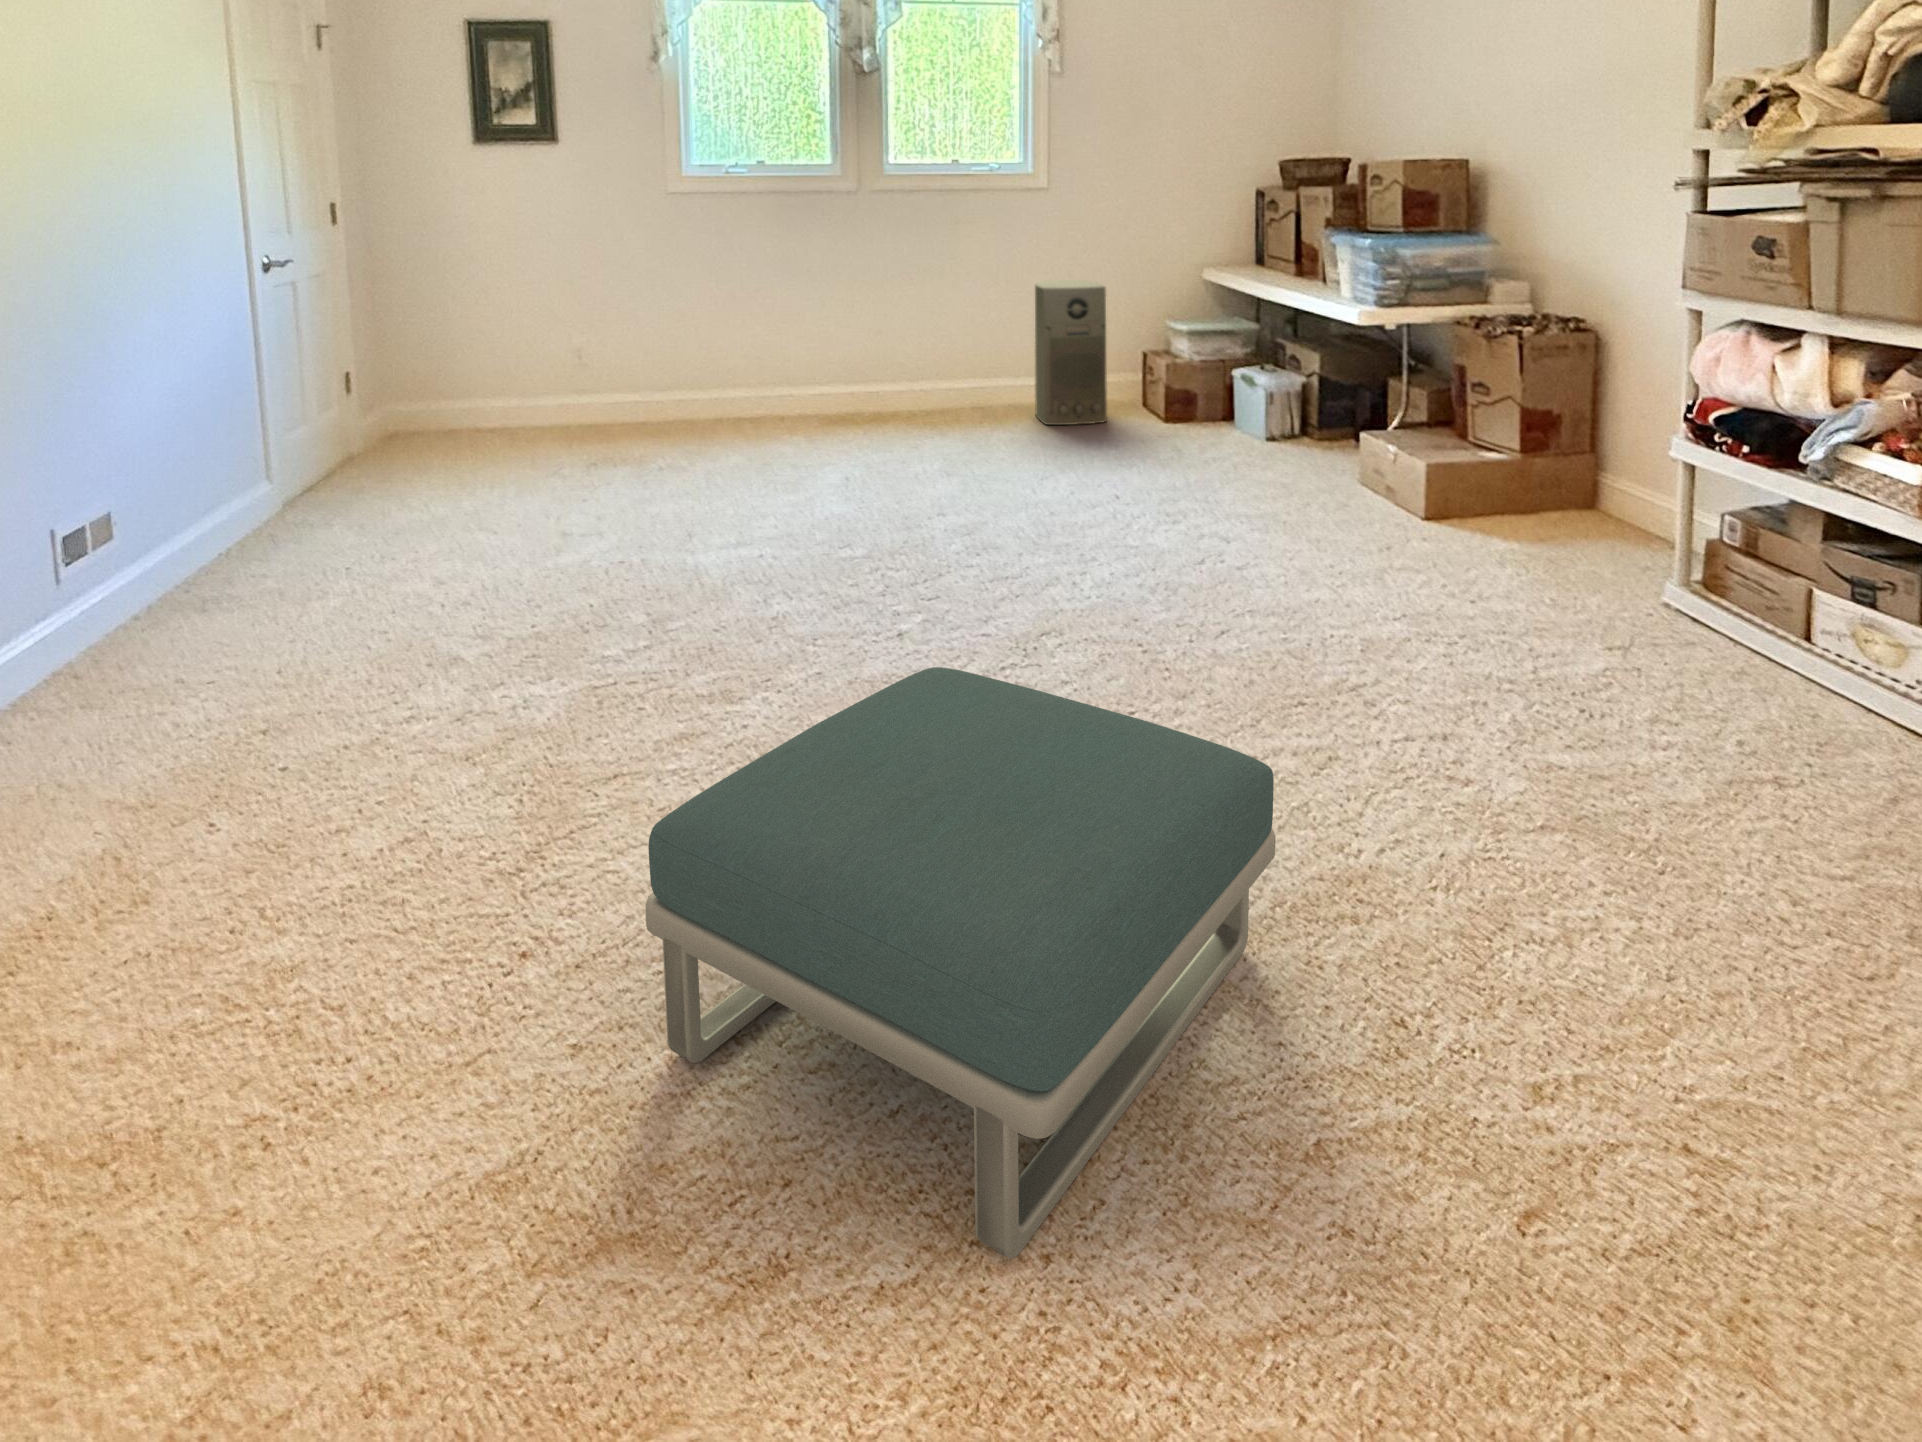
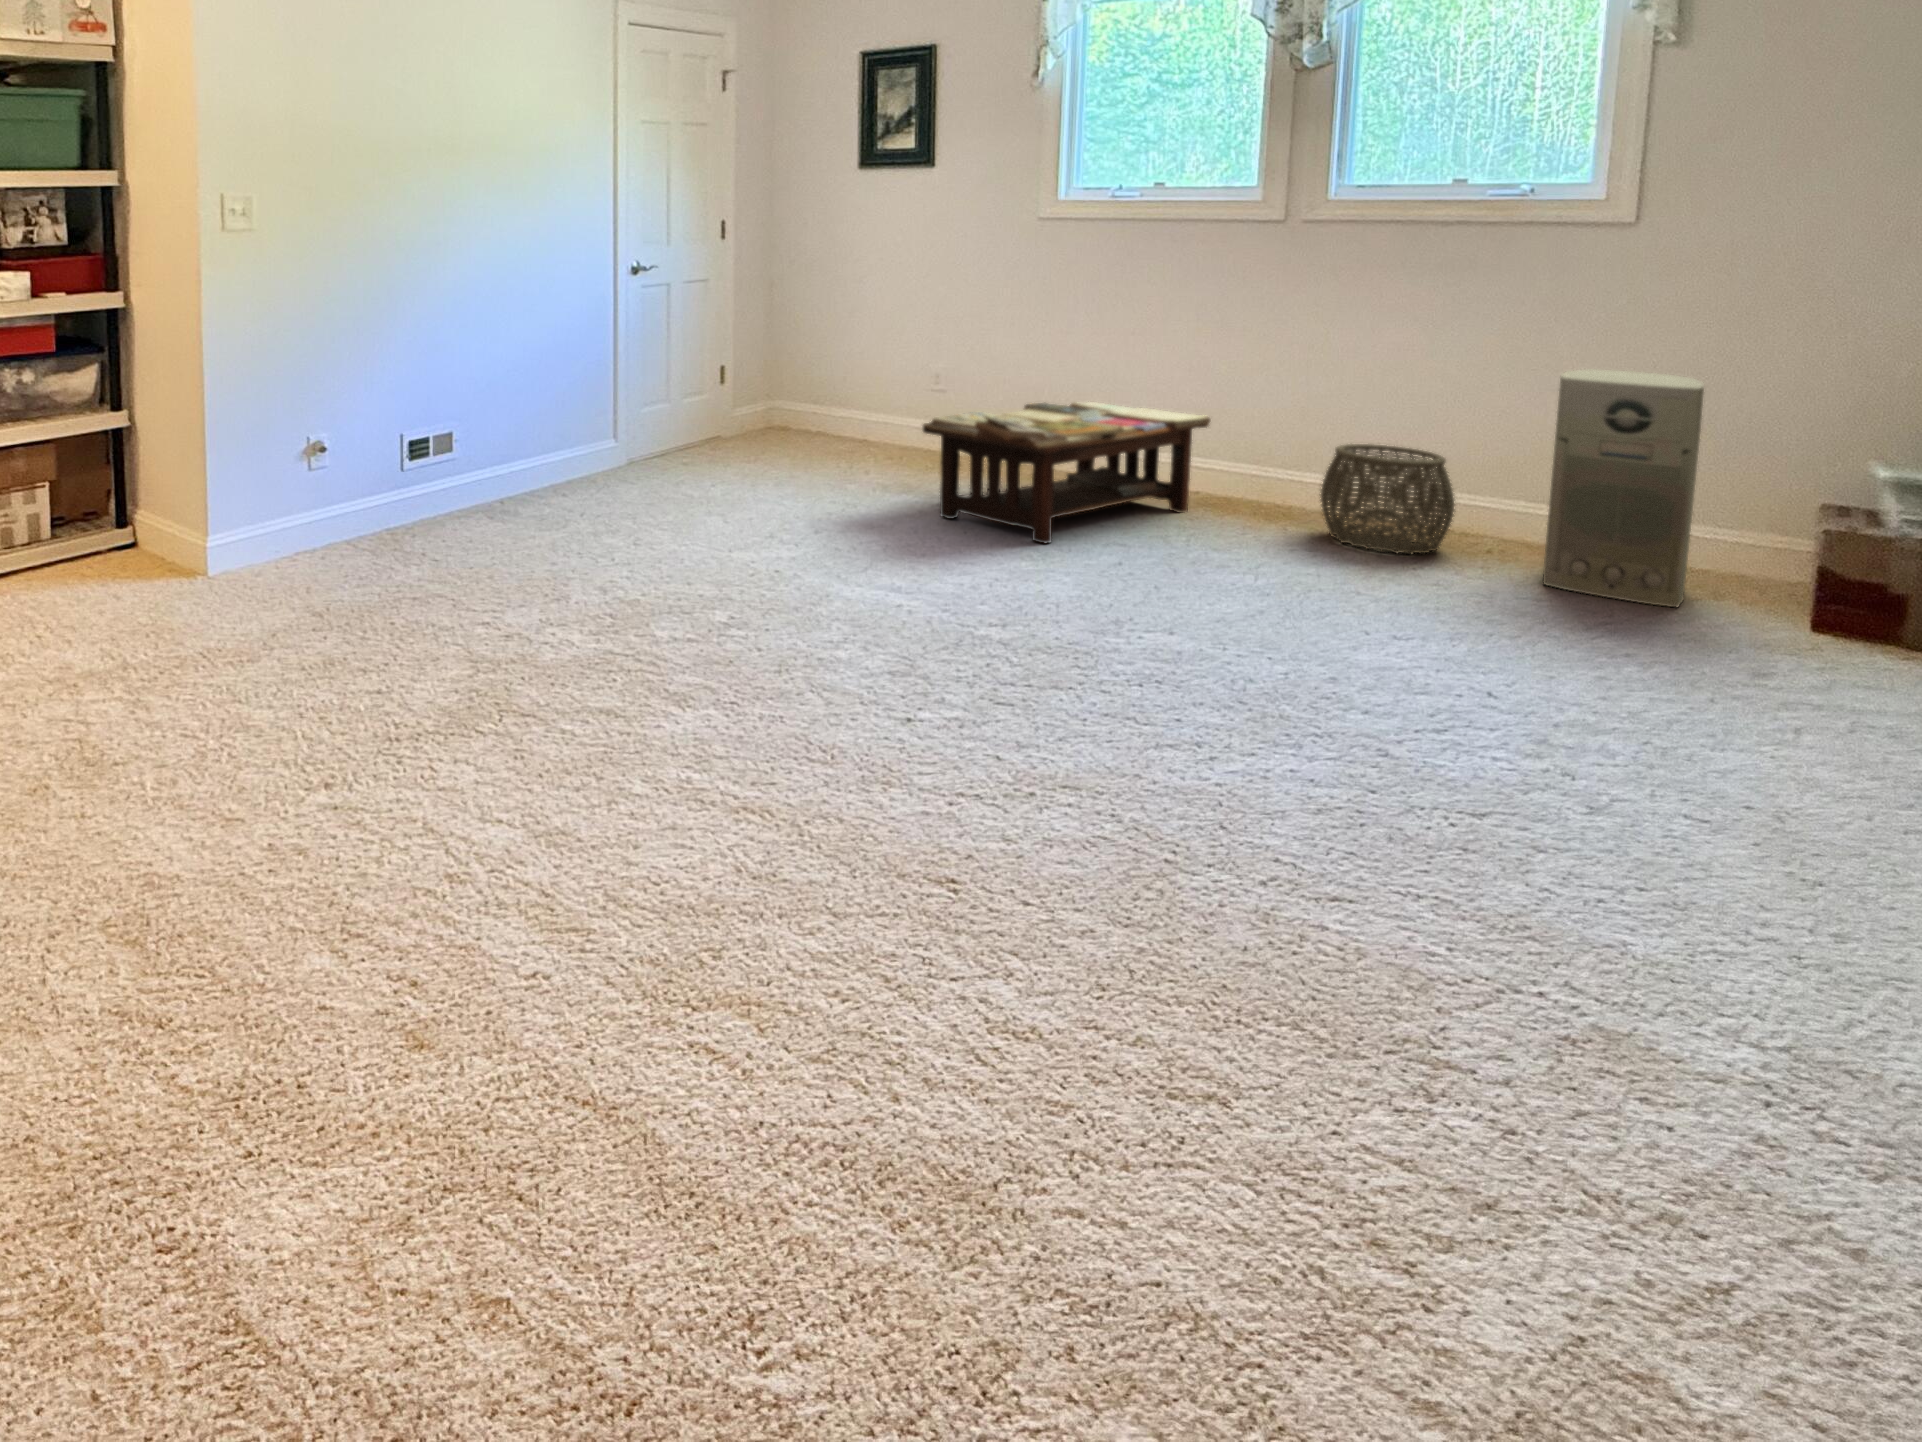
coffee table: none [645,347,831,474] -> present [923,402,1210,543]
woven basket: none [908,349,987,426] -> present [1320,444,1455,554]
footstool: present [645,667,1276,1259] -> none [226,700,788,1162]

